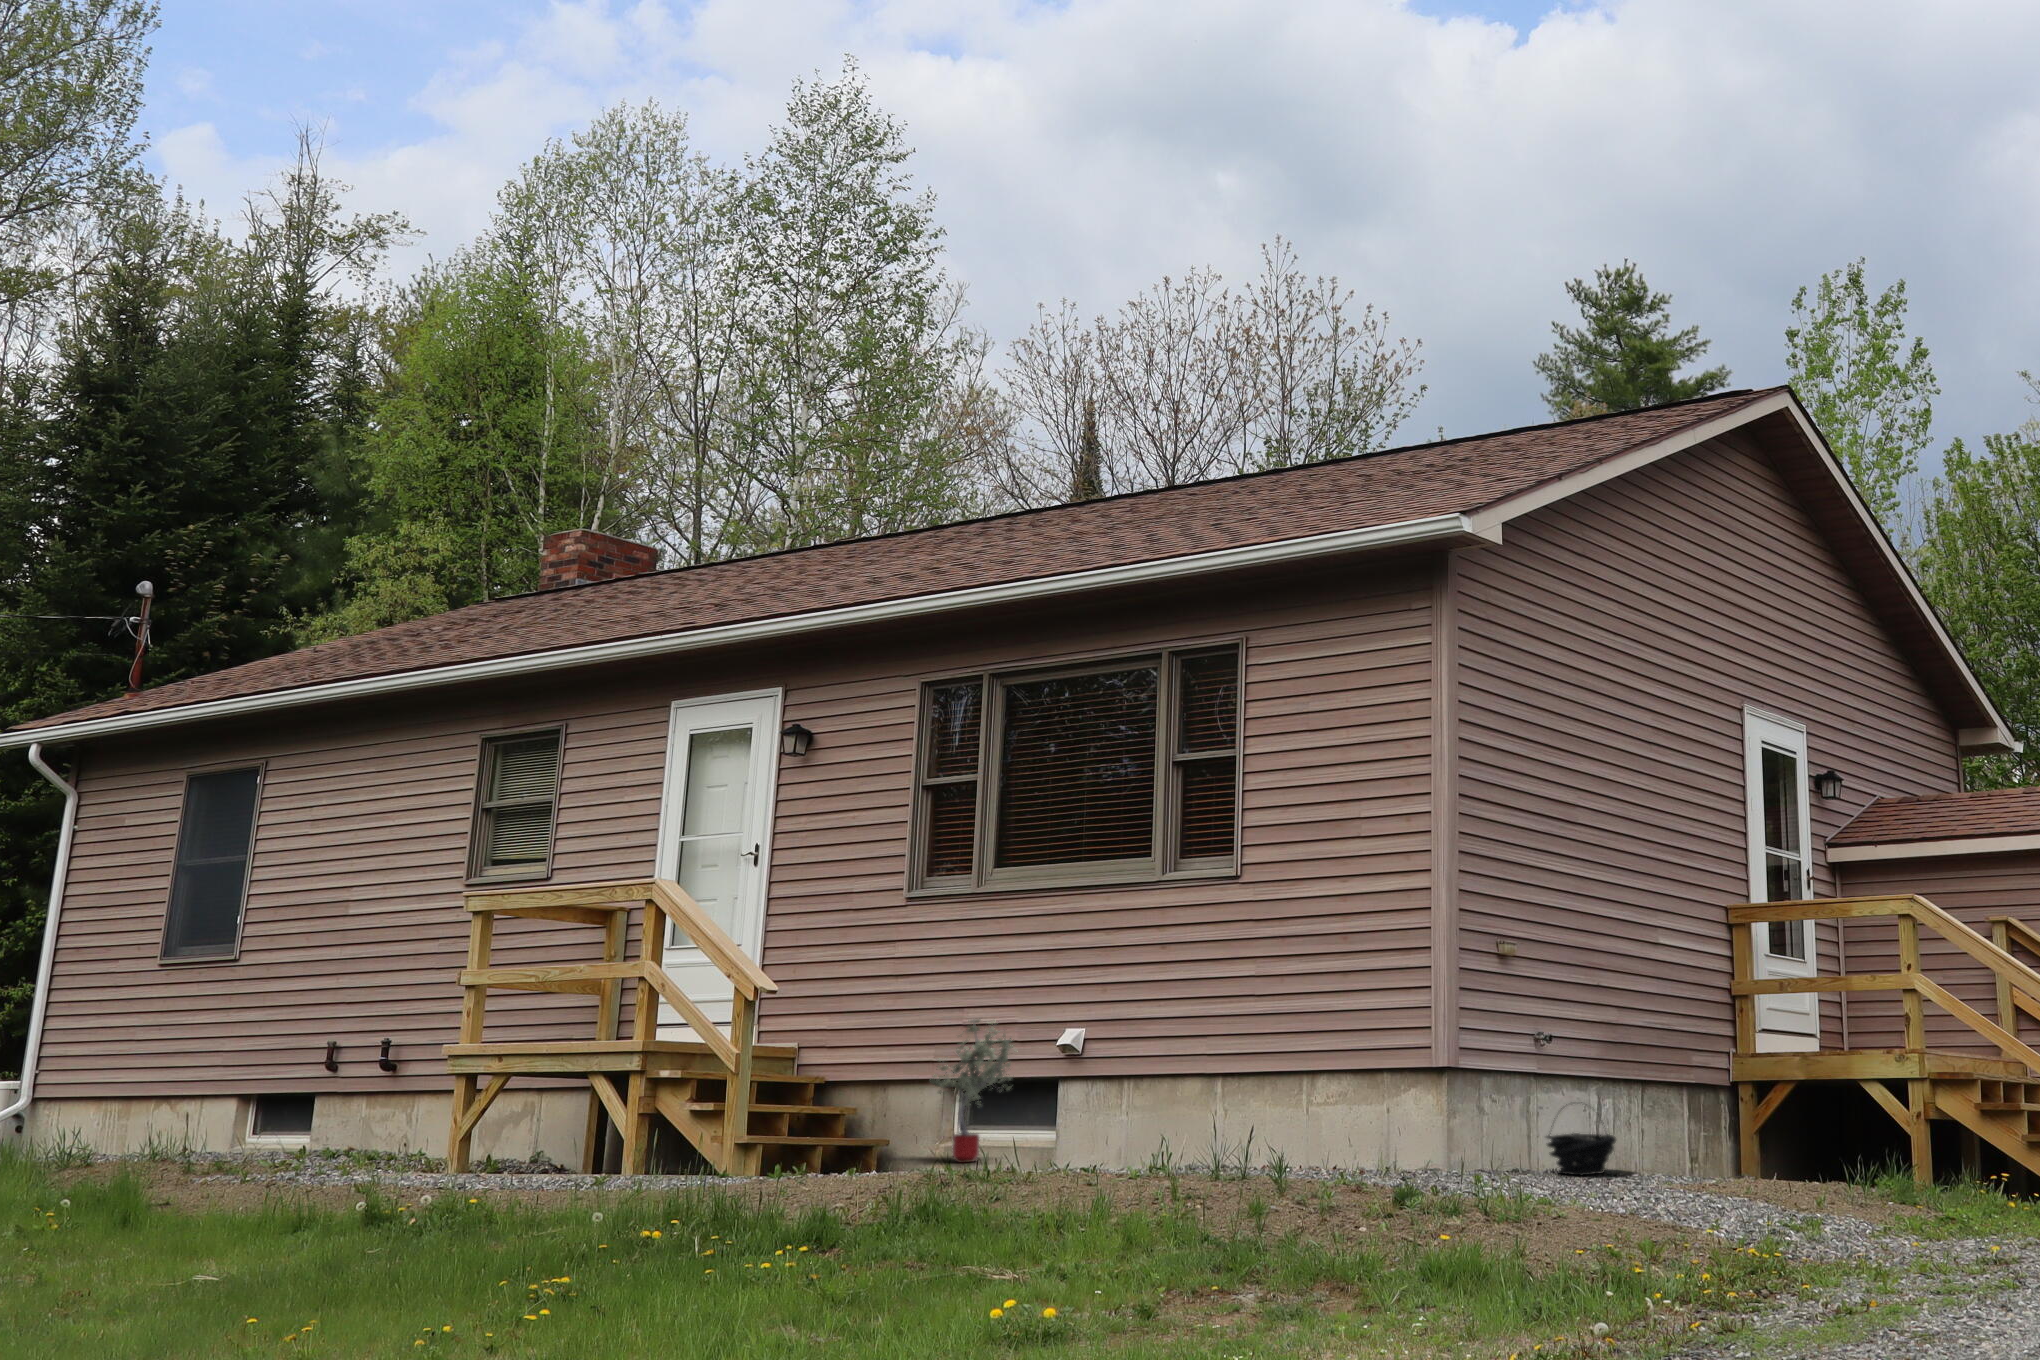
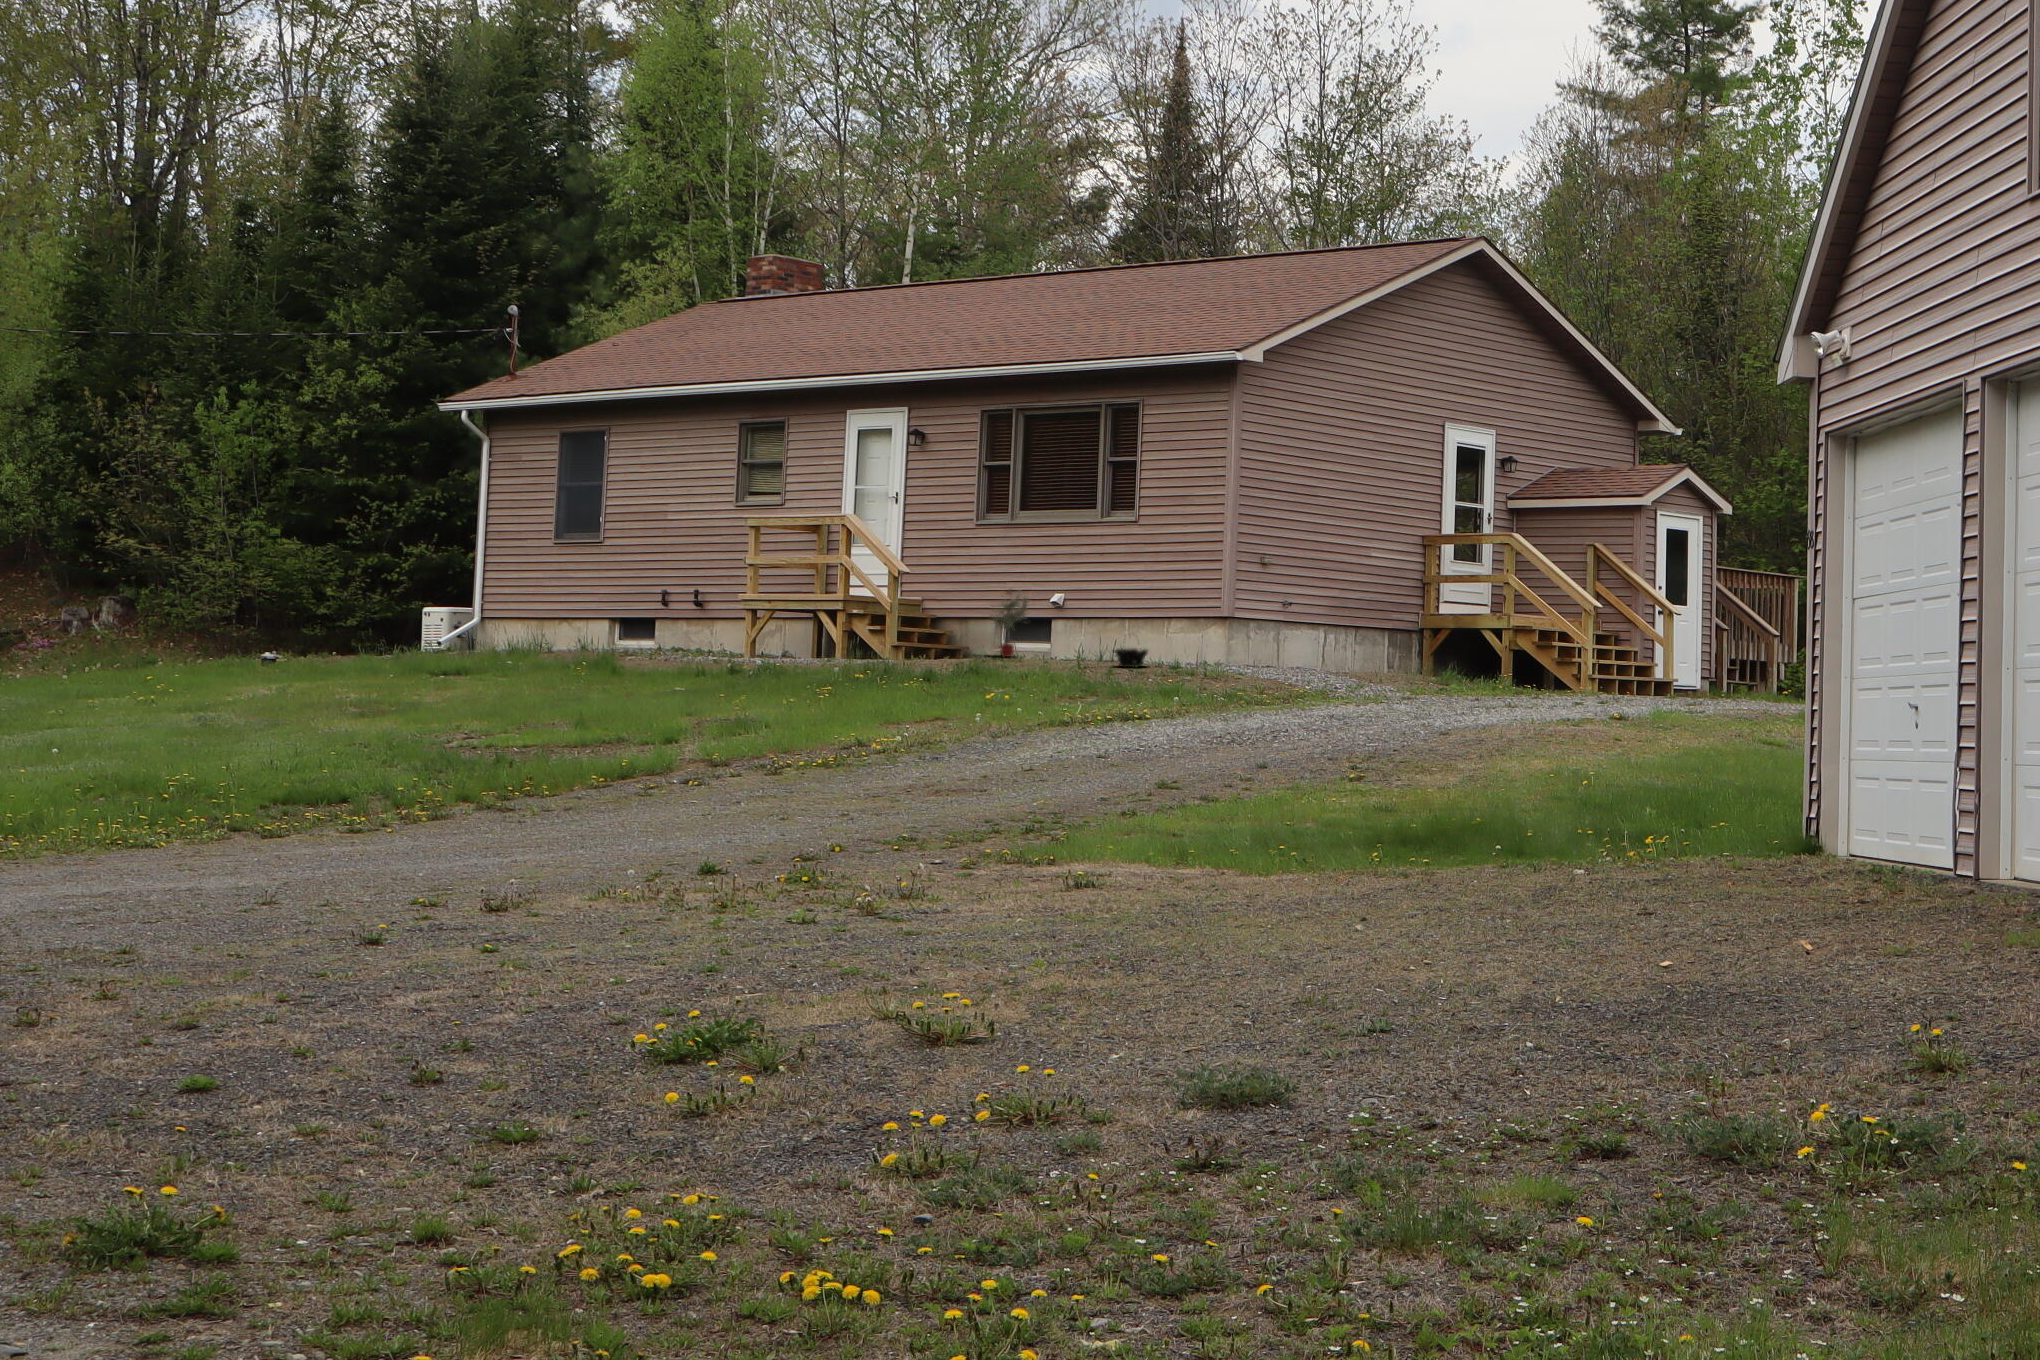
basket: present [1547,1102,1616,1175] -> present [1112,648,1148,667]

